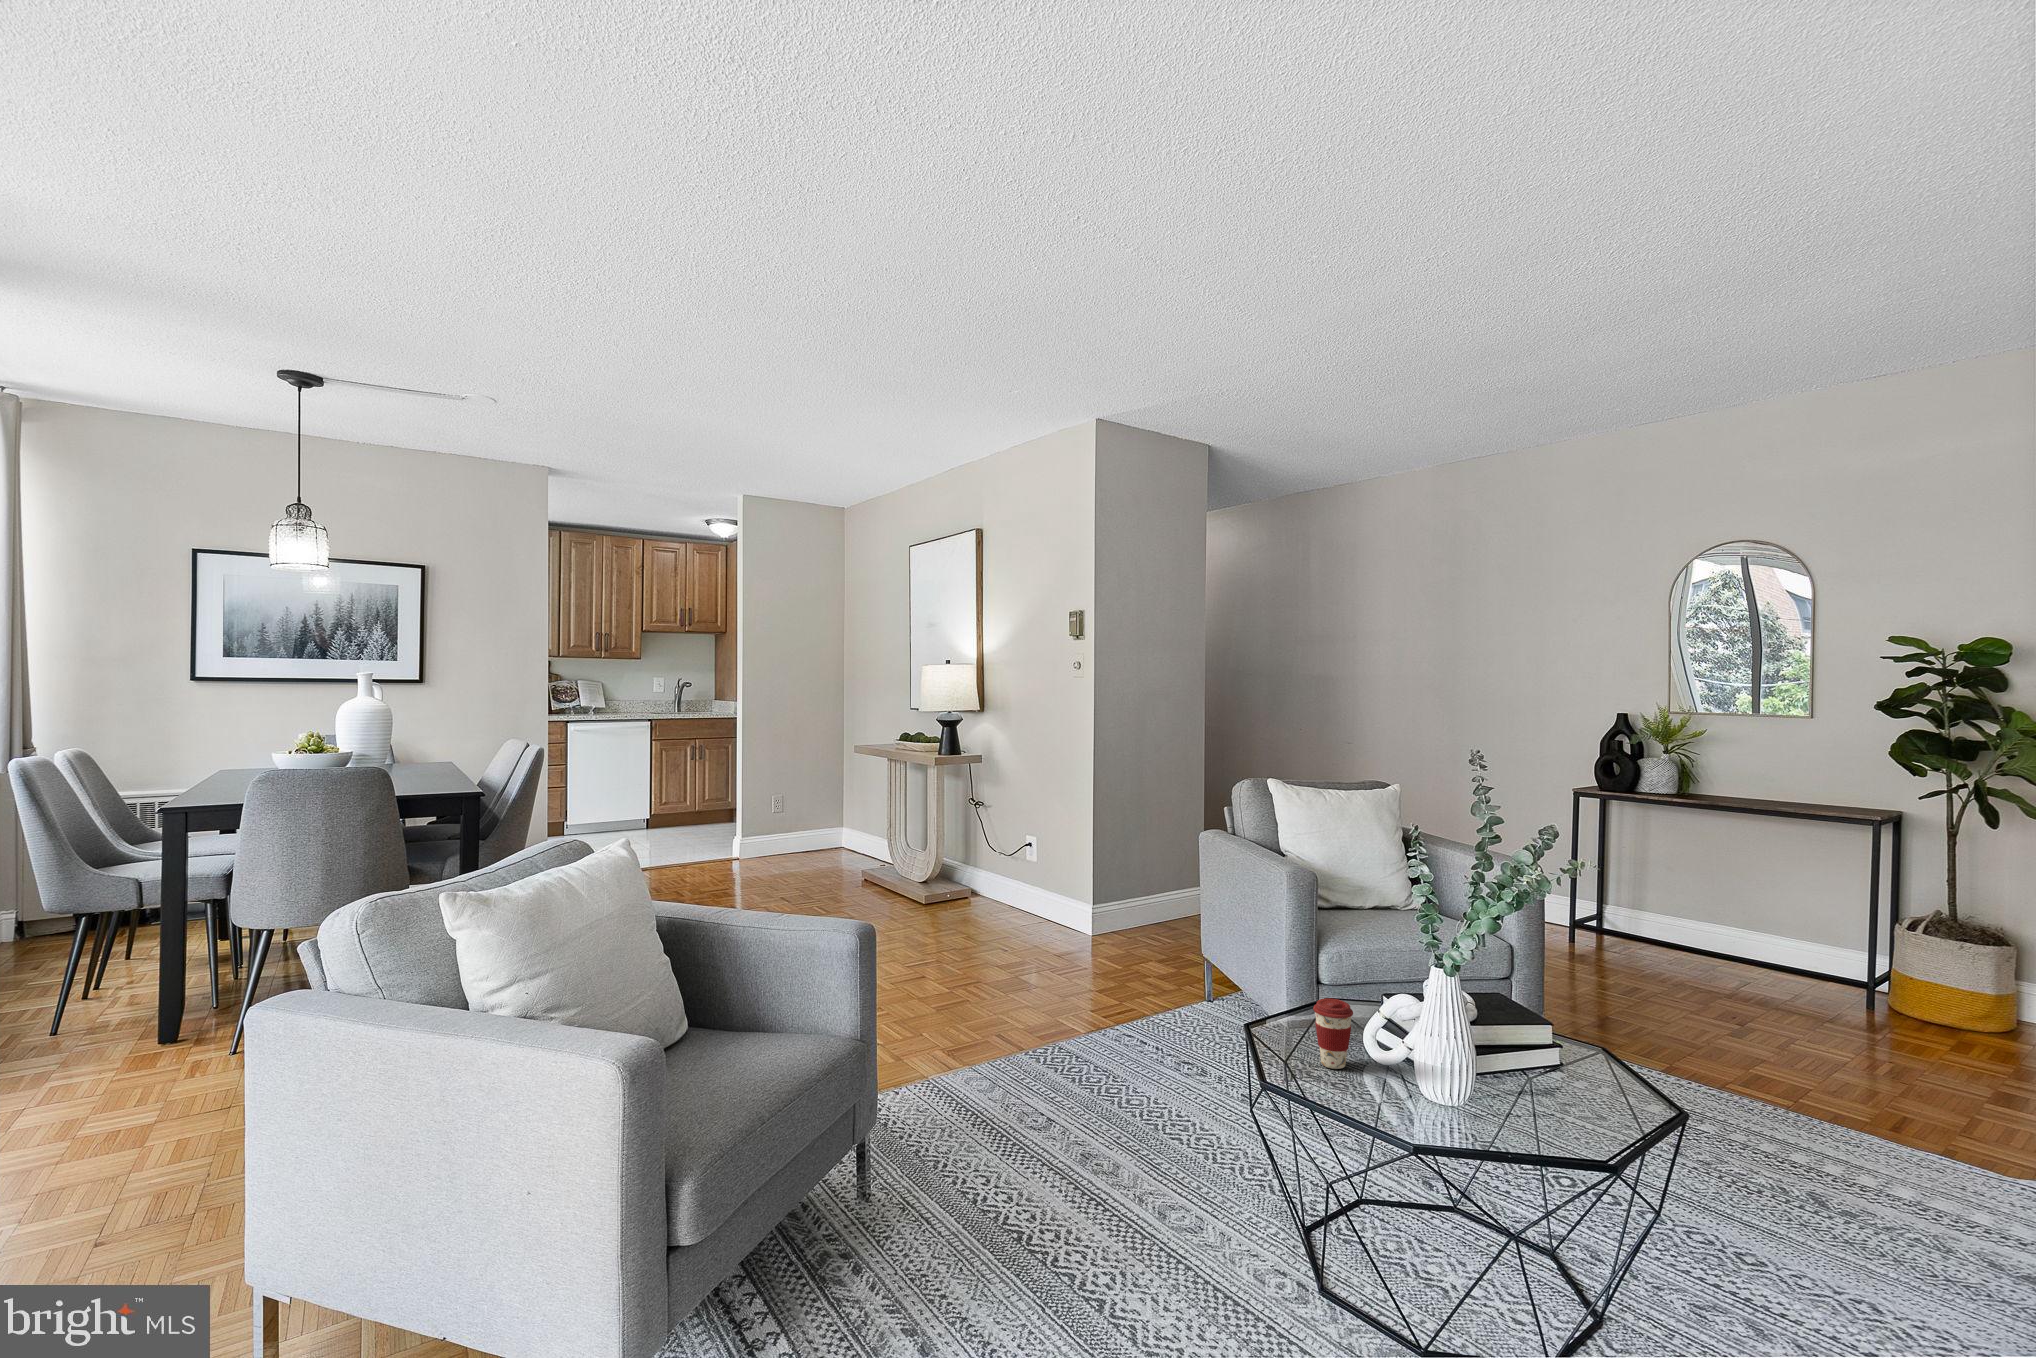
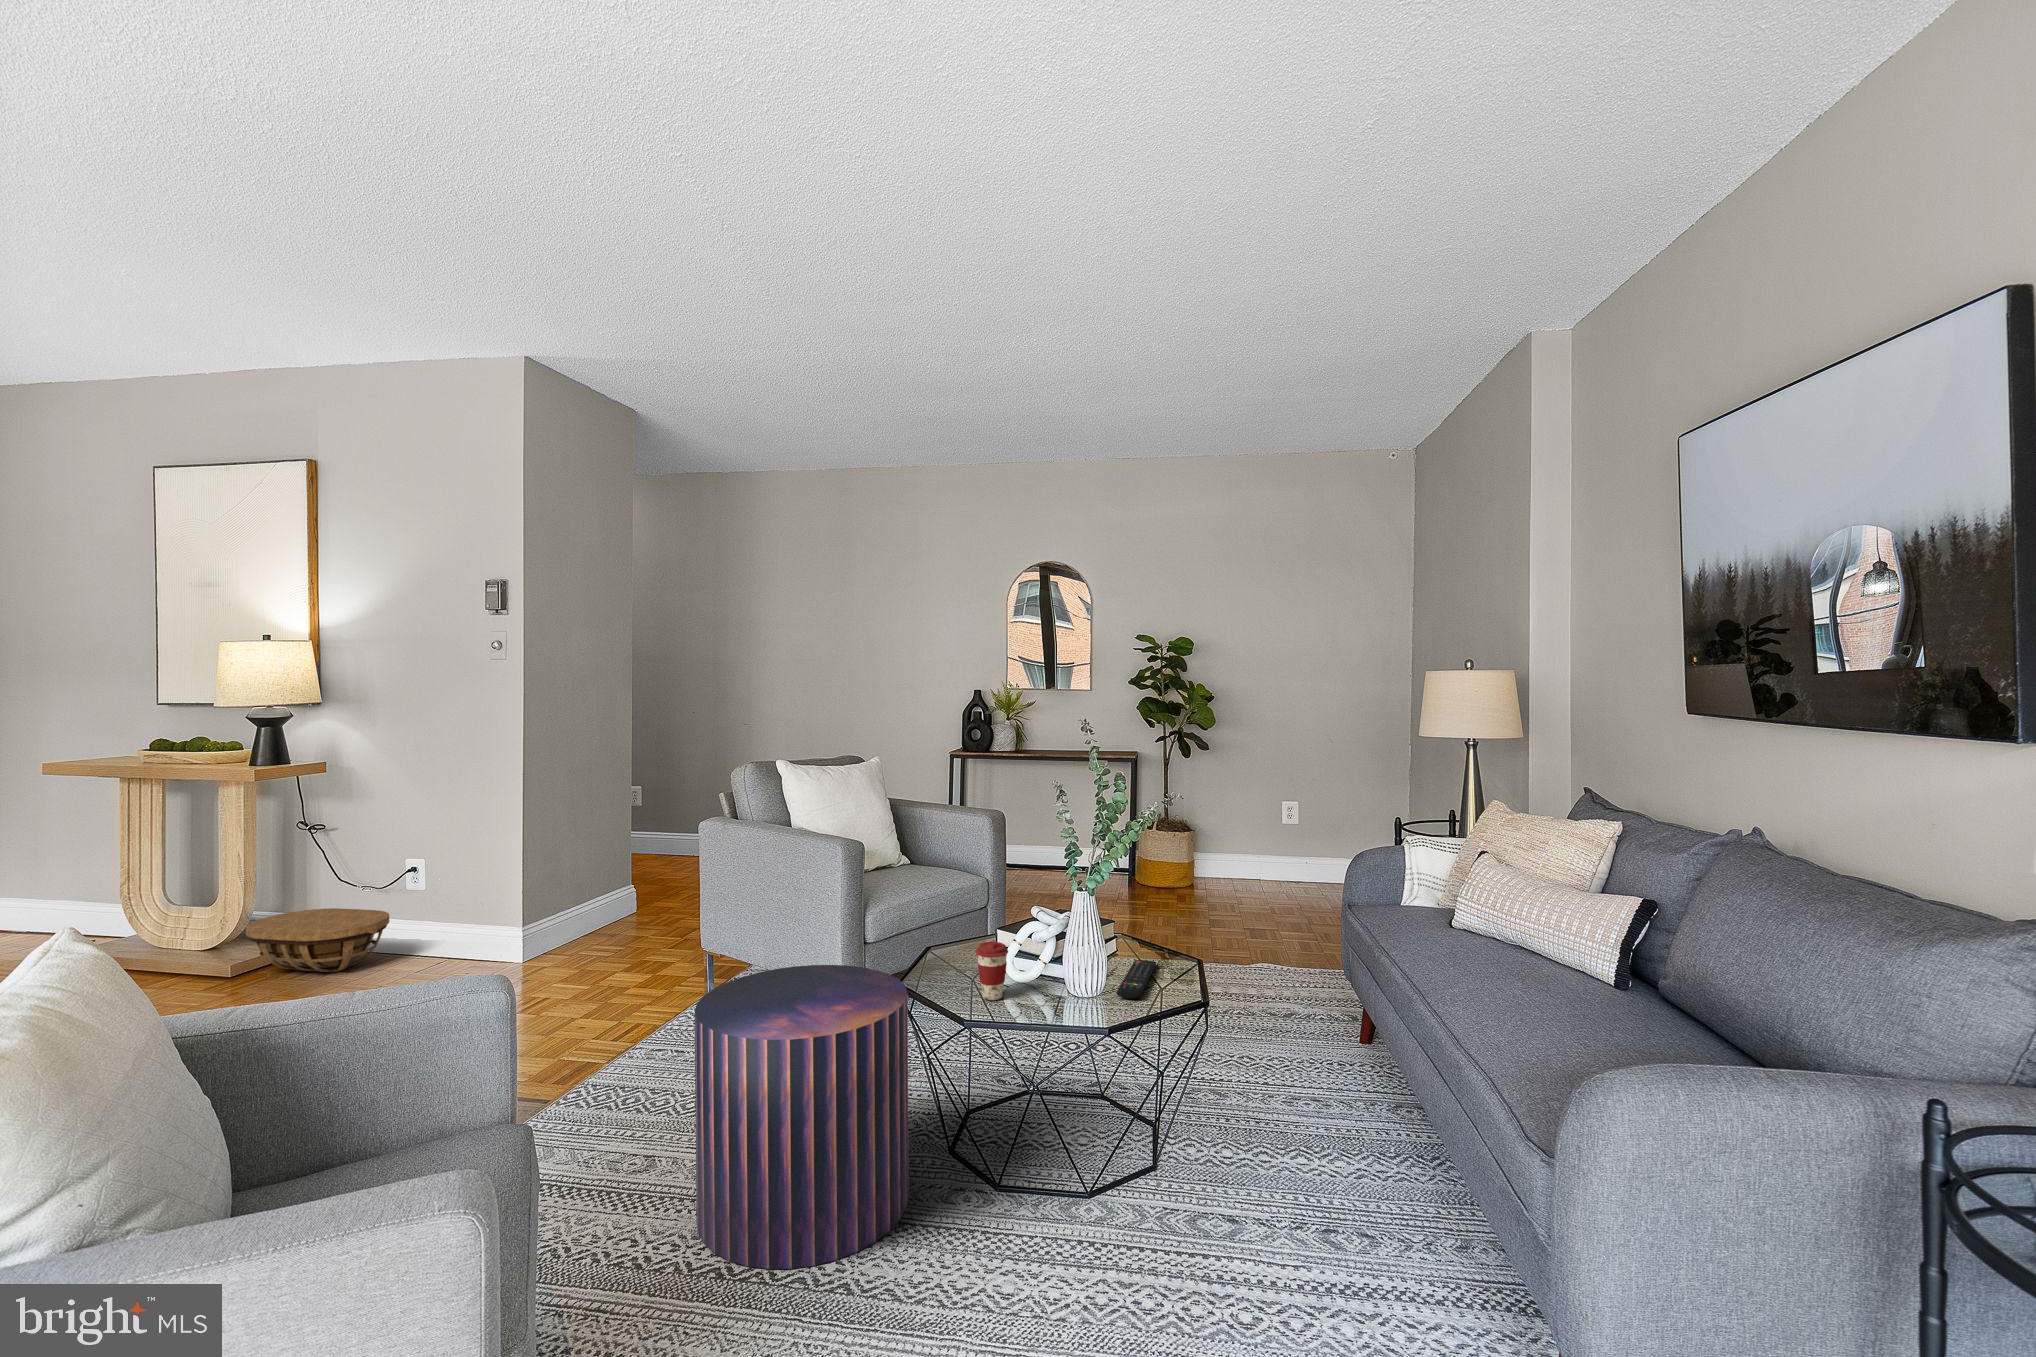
basket: none [929,862,1013,913] -> present [246,908,389,972]
pouf: none [1028,974,1238,1278] -> present [694,965,909,1269]
remote control: none [1484,1079,1594,1122] -> present [1117,960,1156,999]

